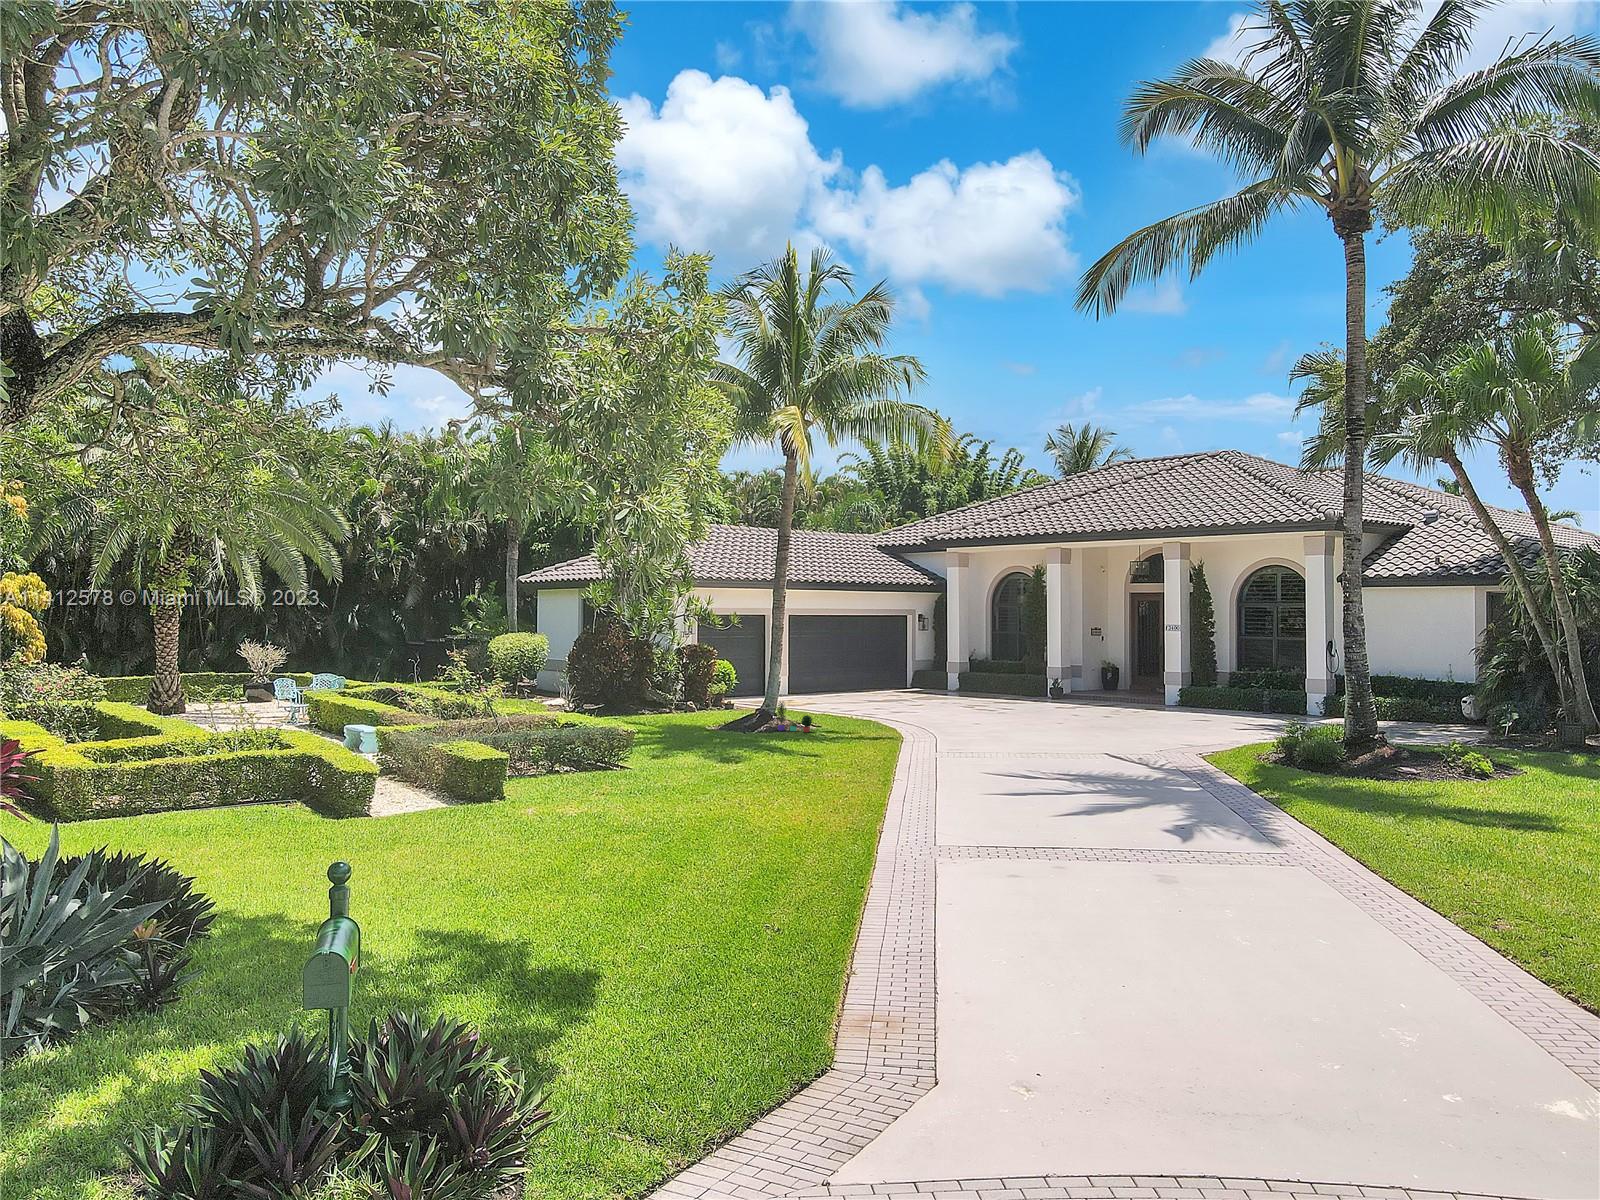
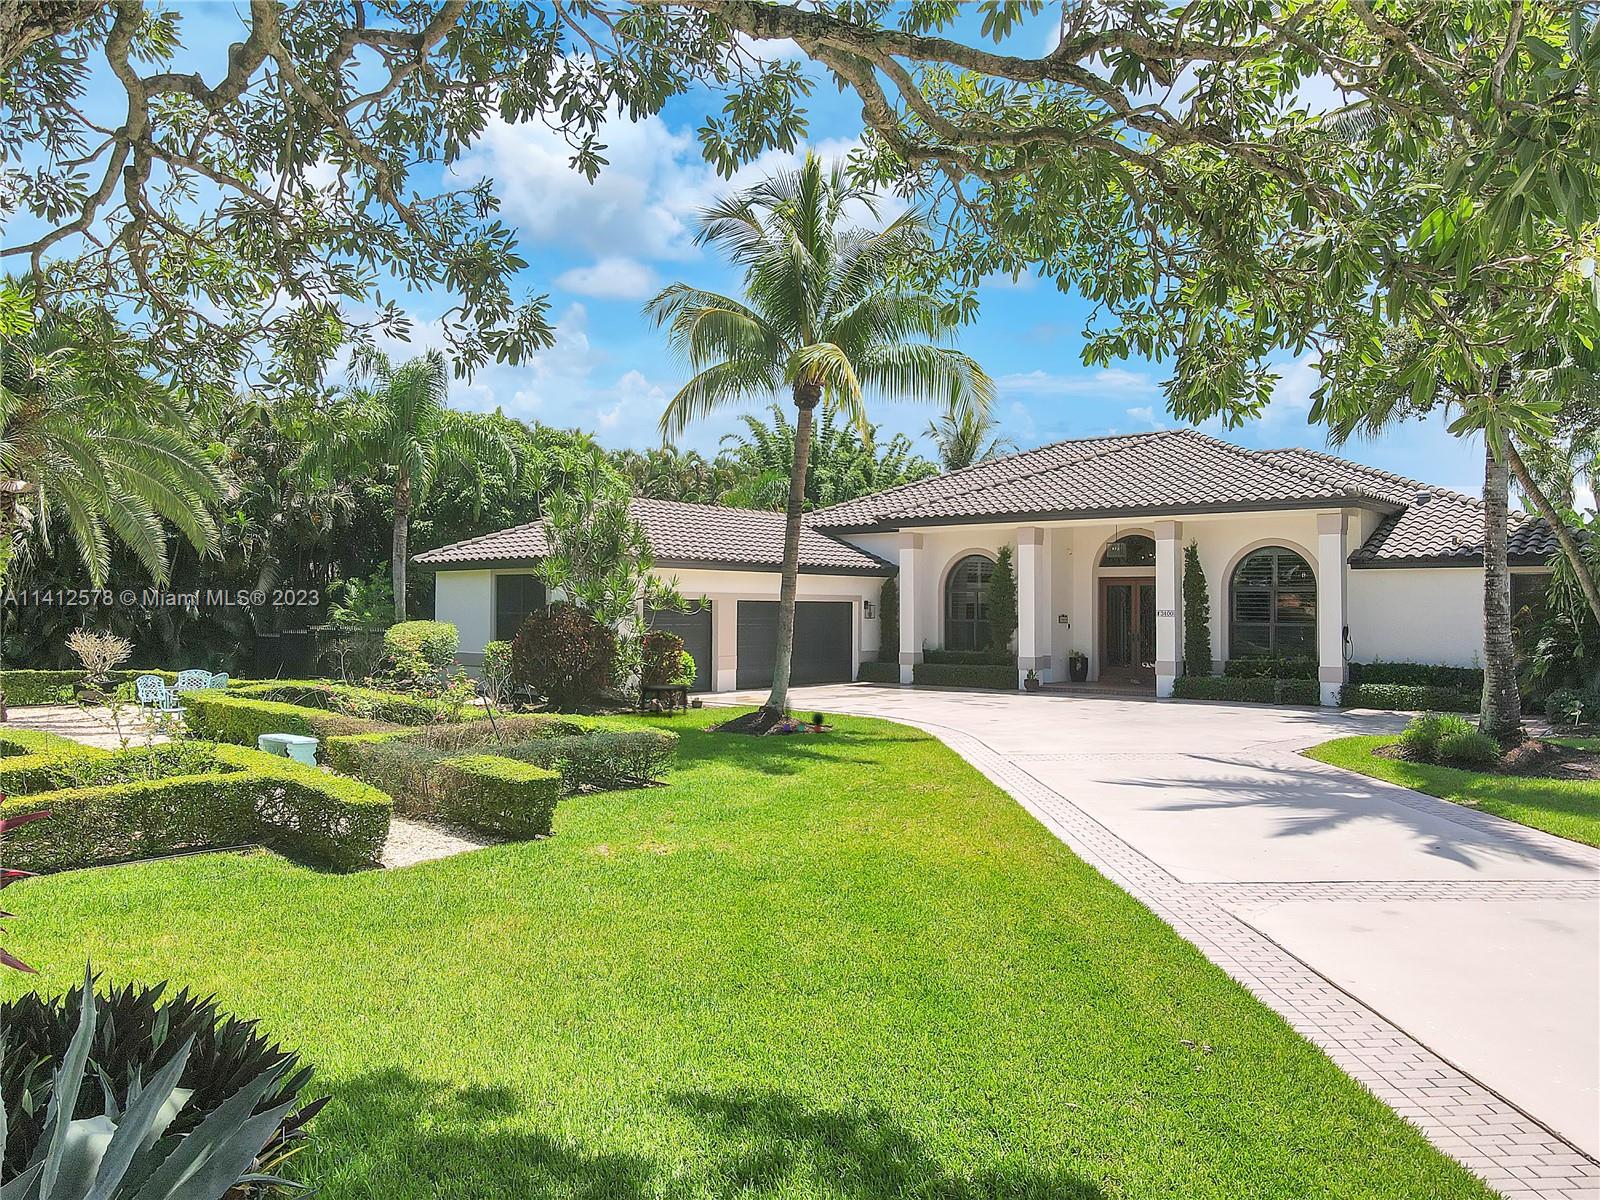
round table: none [671,689,715,718] -> present [640,684,689,718]

